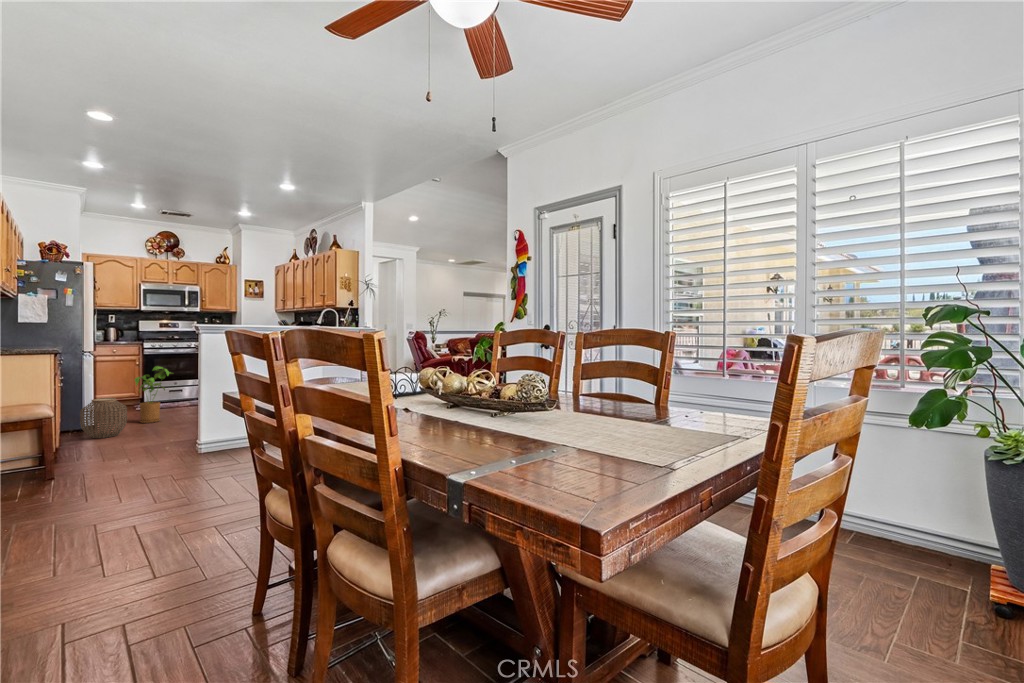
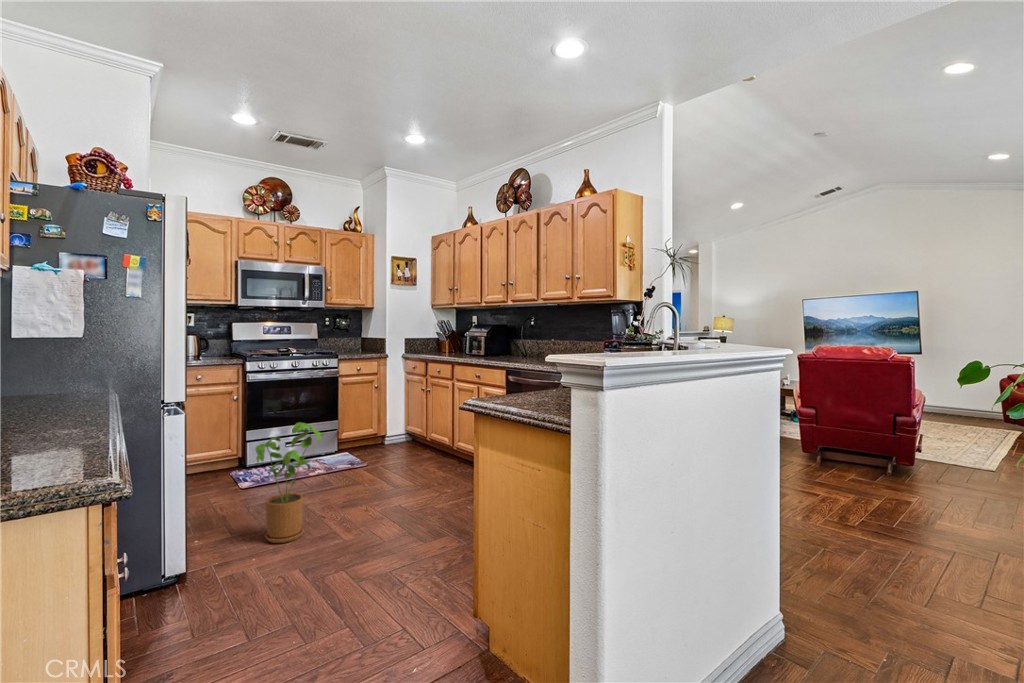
woven basket: present [80,398,127,438] -> none [159,517,262,629]

